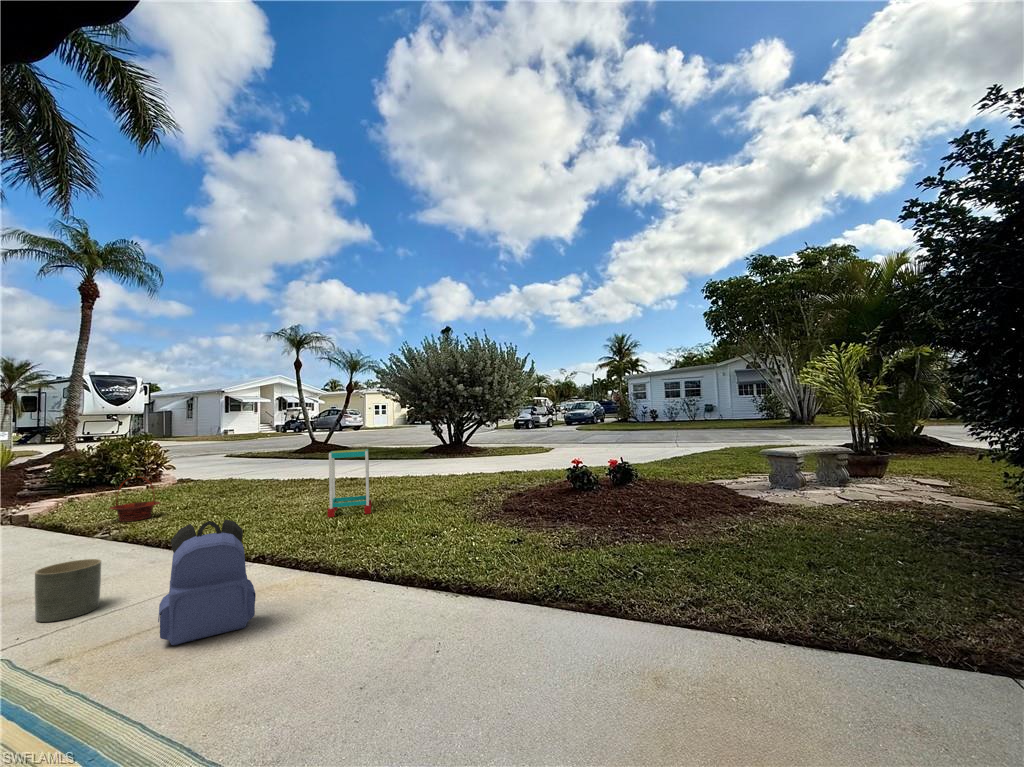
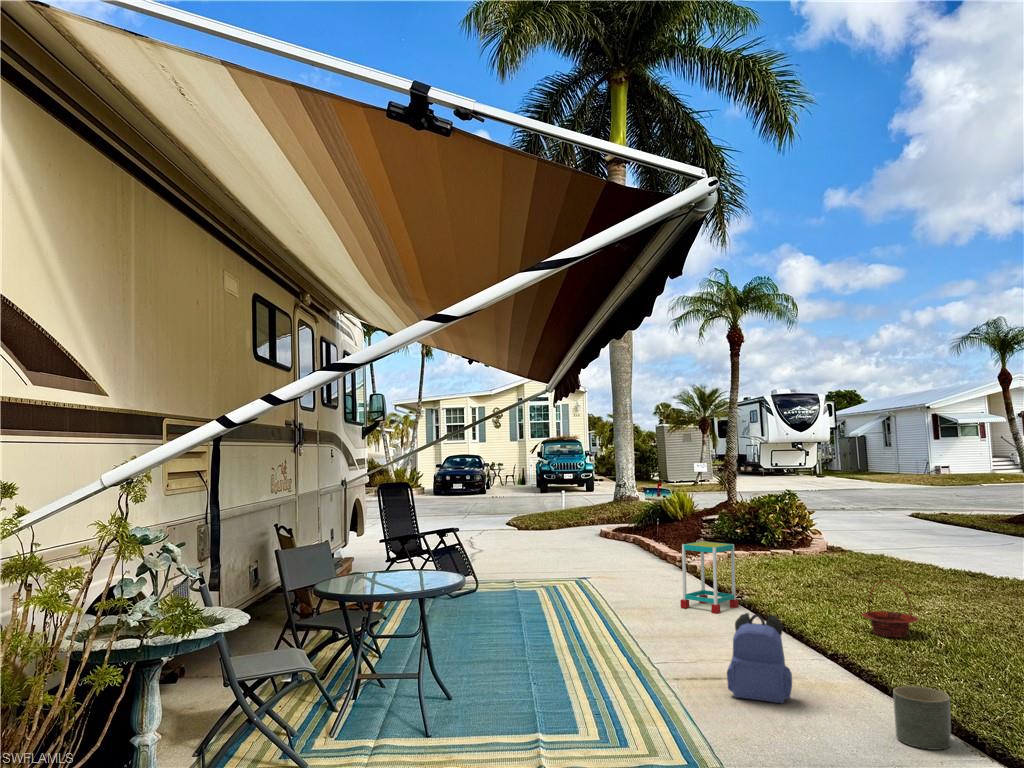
side table: present [328,449,371,517] -> present [680,541,738,613]
basket: present [109,477,160,521] -> present [862,581,919,637]
planter: present [35,559,101,622] -> present [893,686,951,750]

